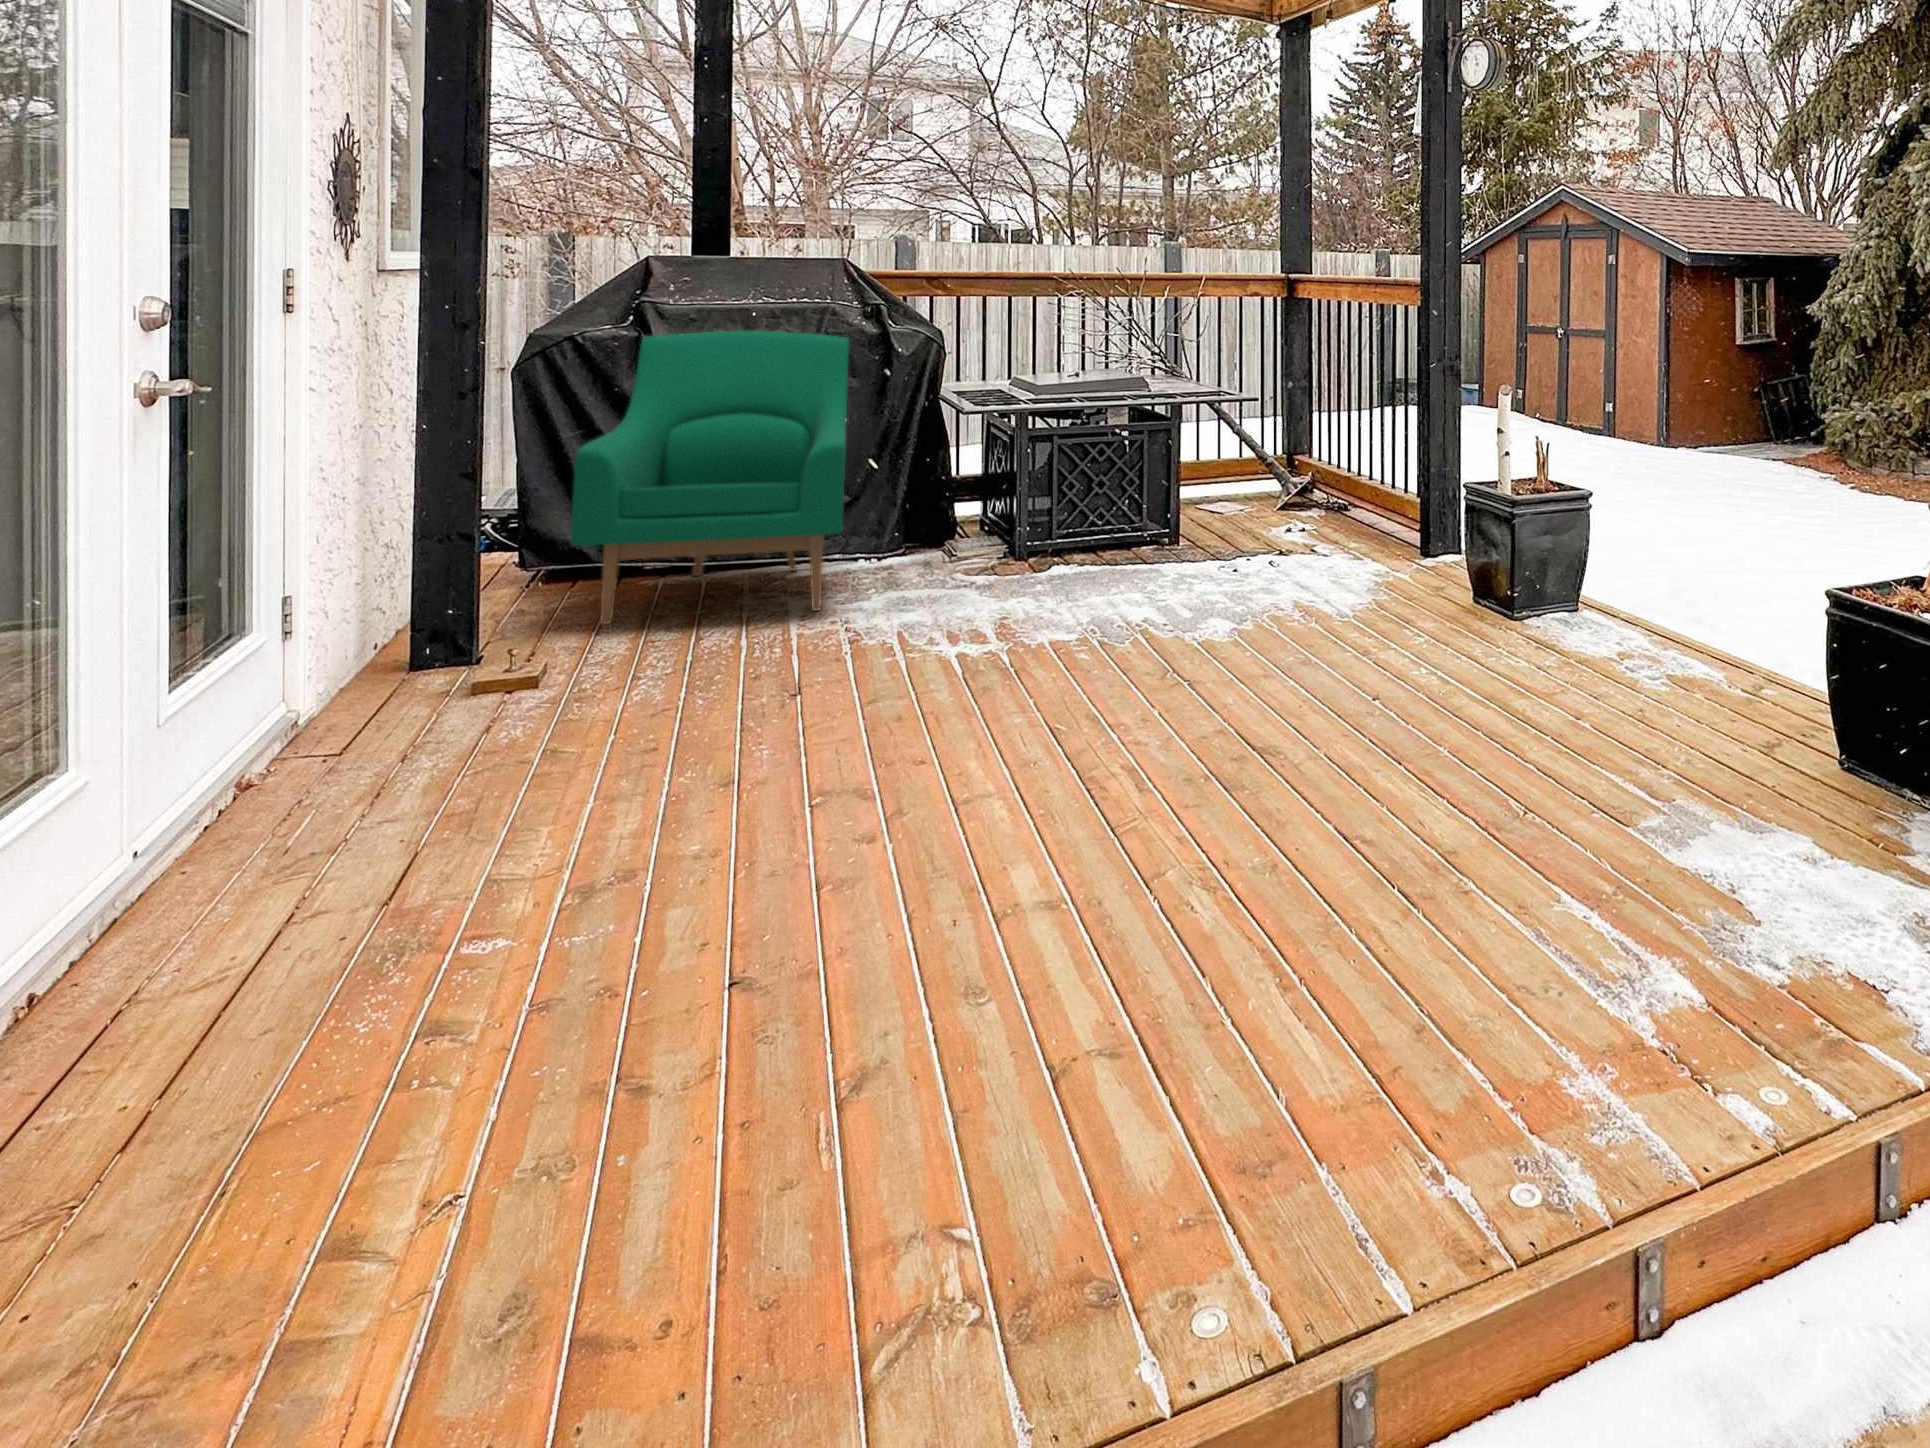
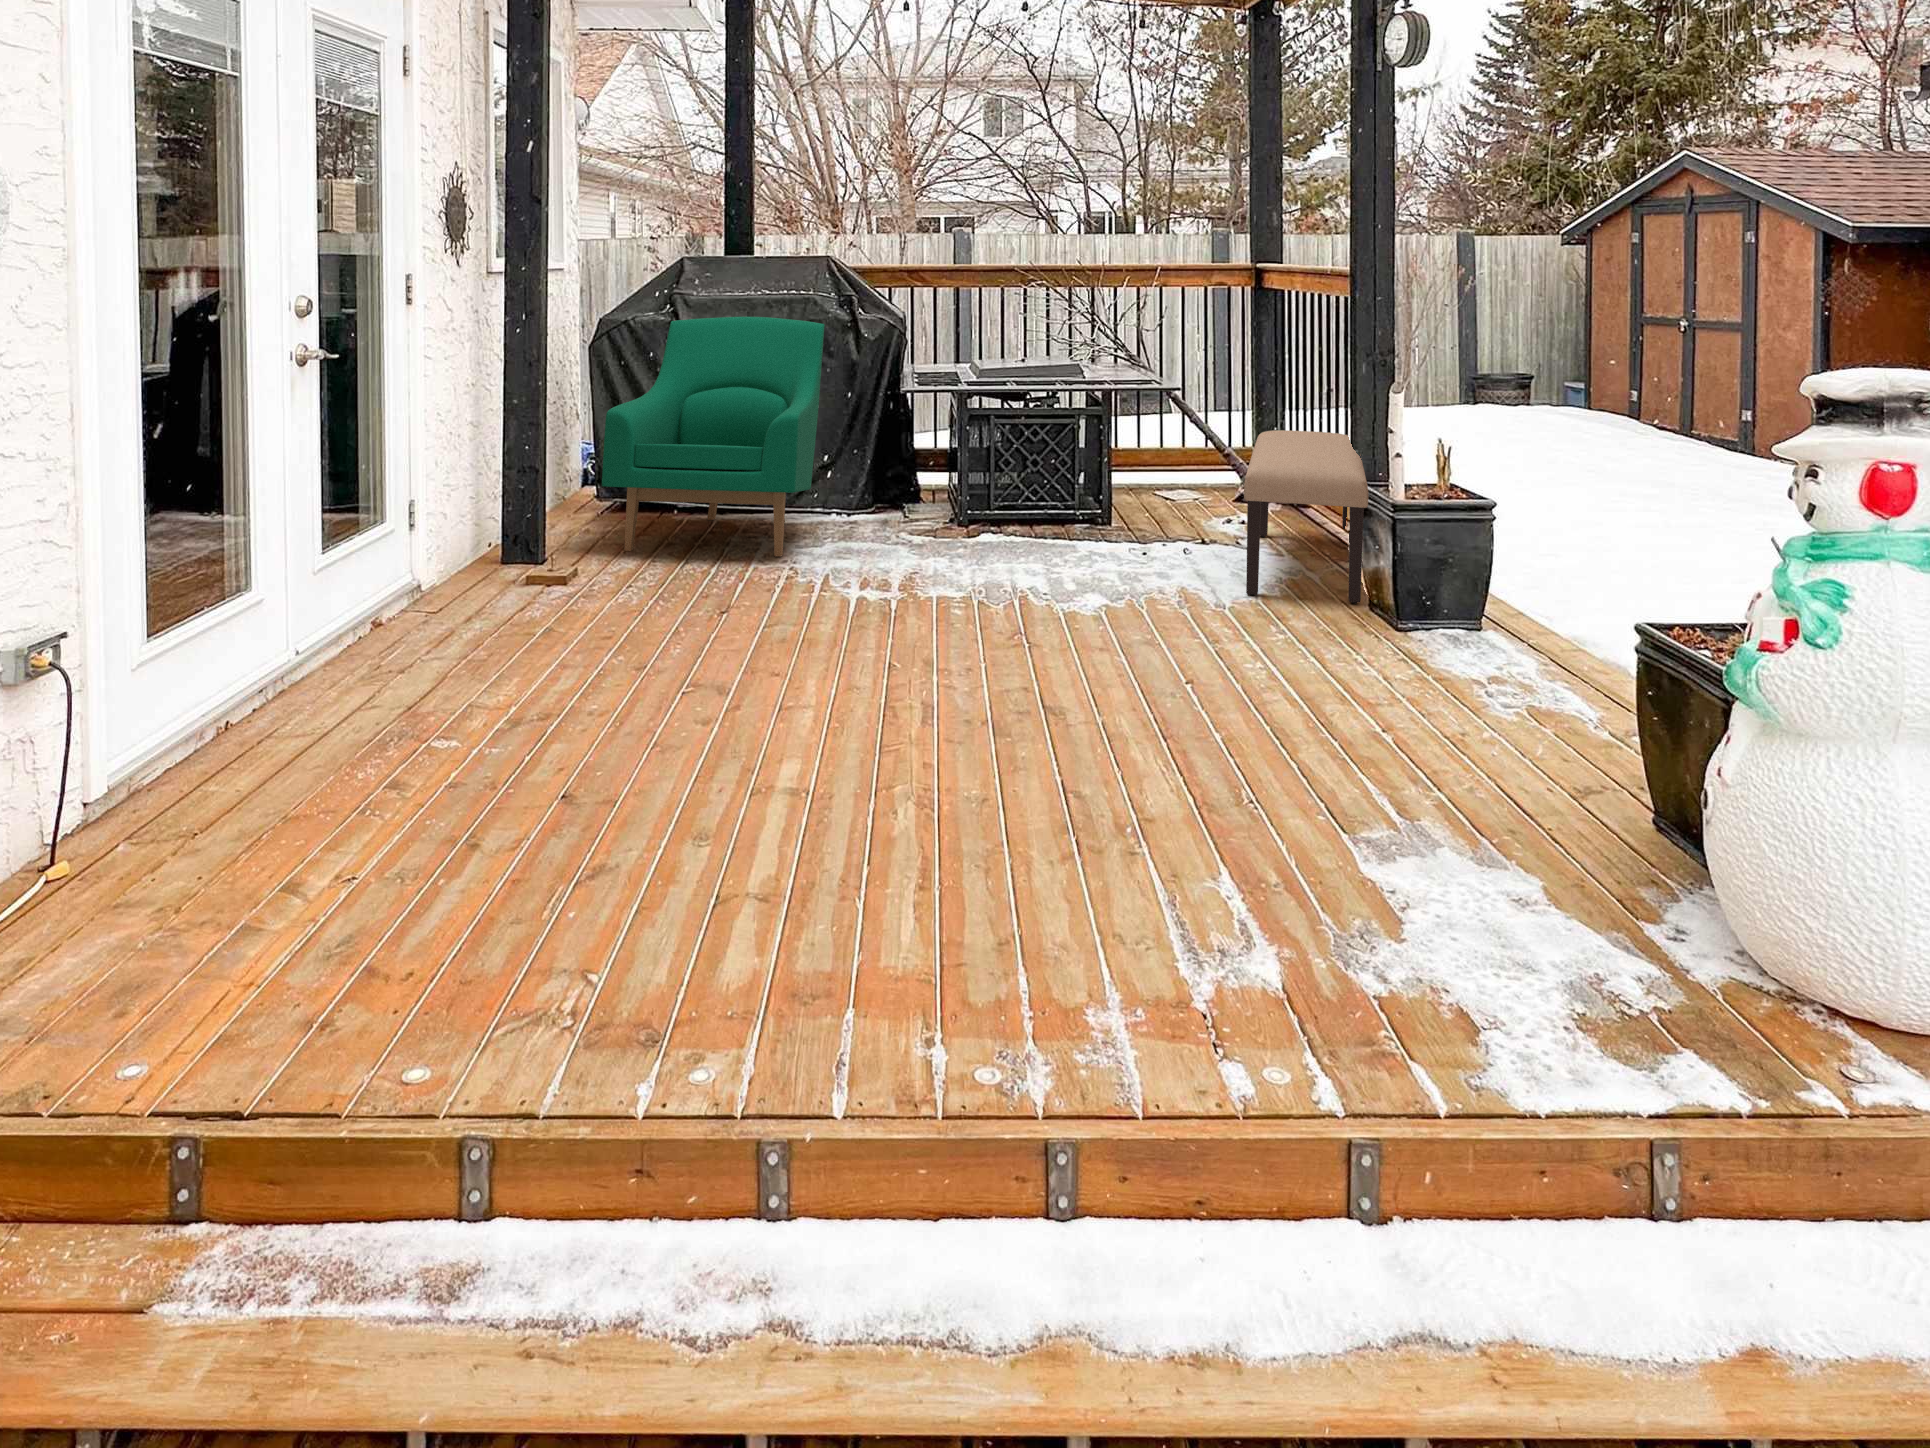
bench: none [1312,434,1464,599] -> present [1244,430,1368,604]

